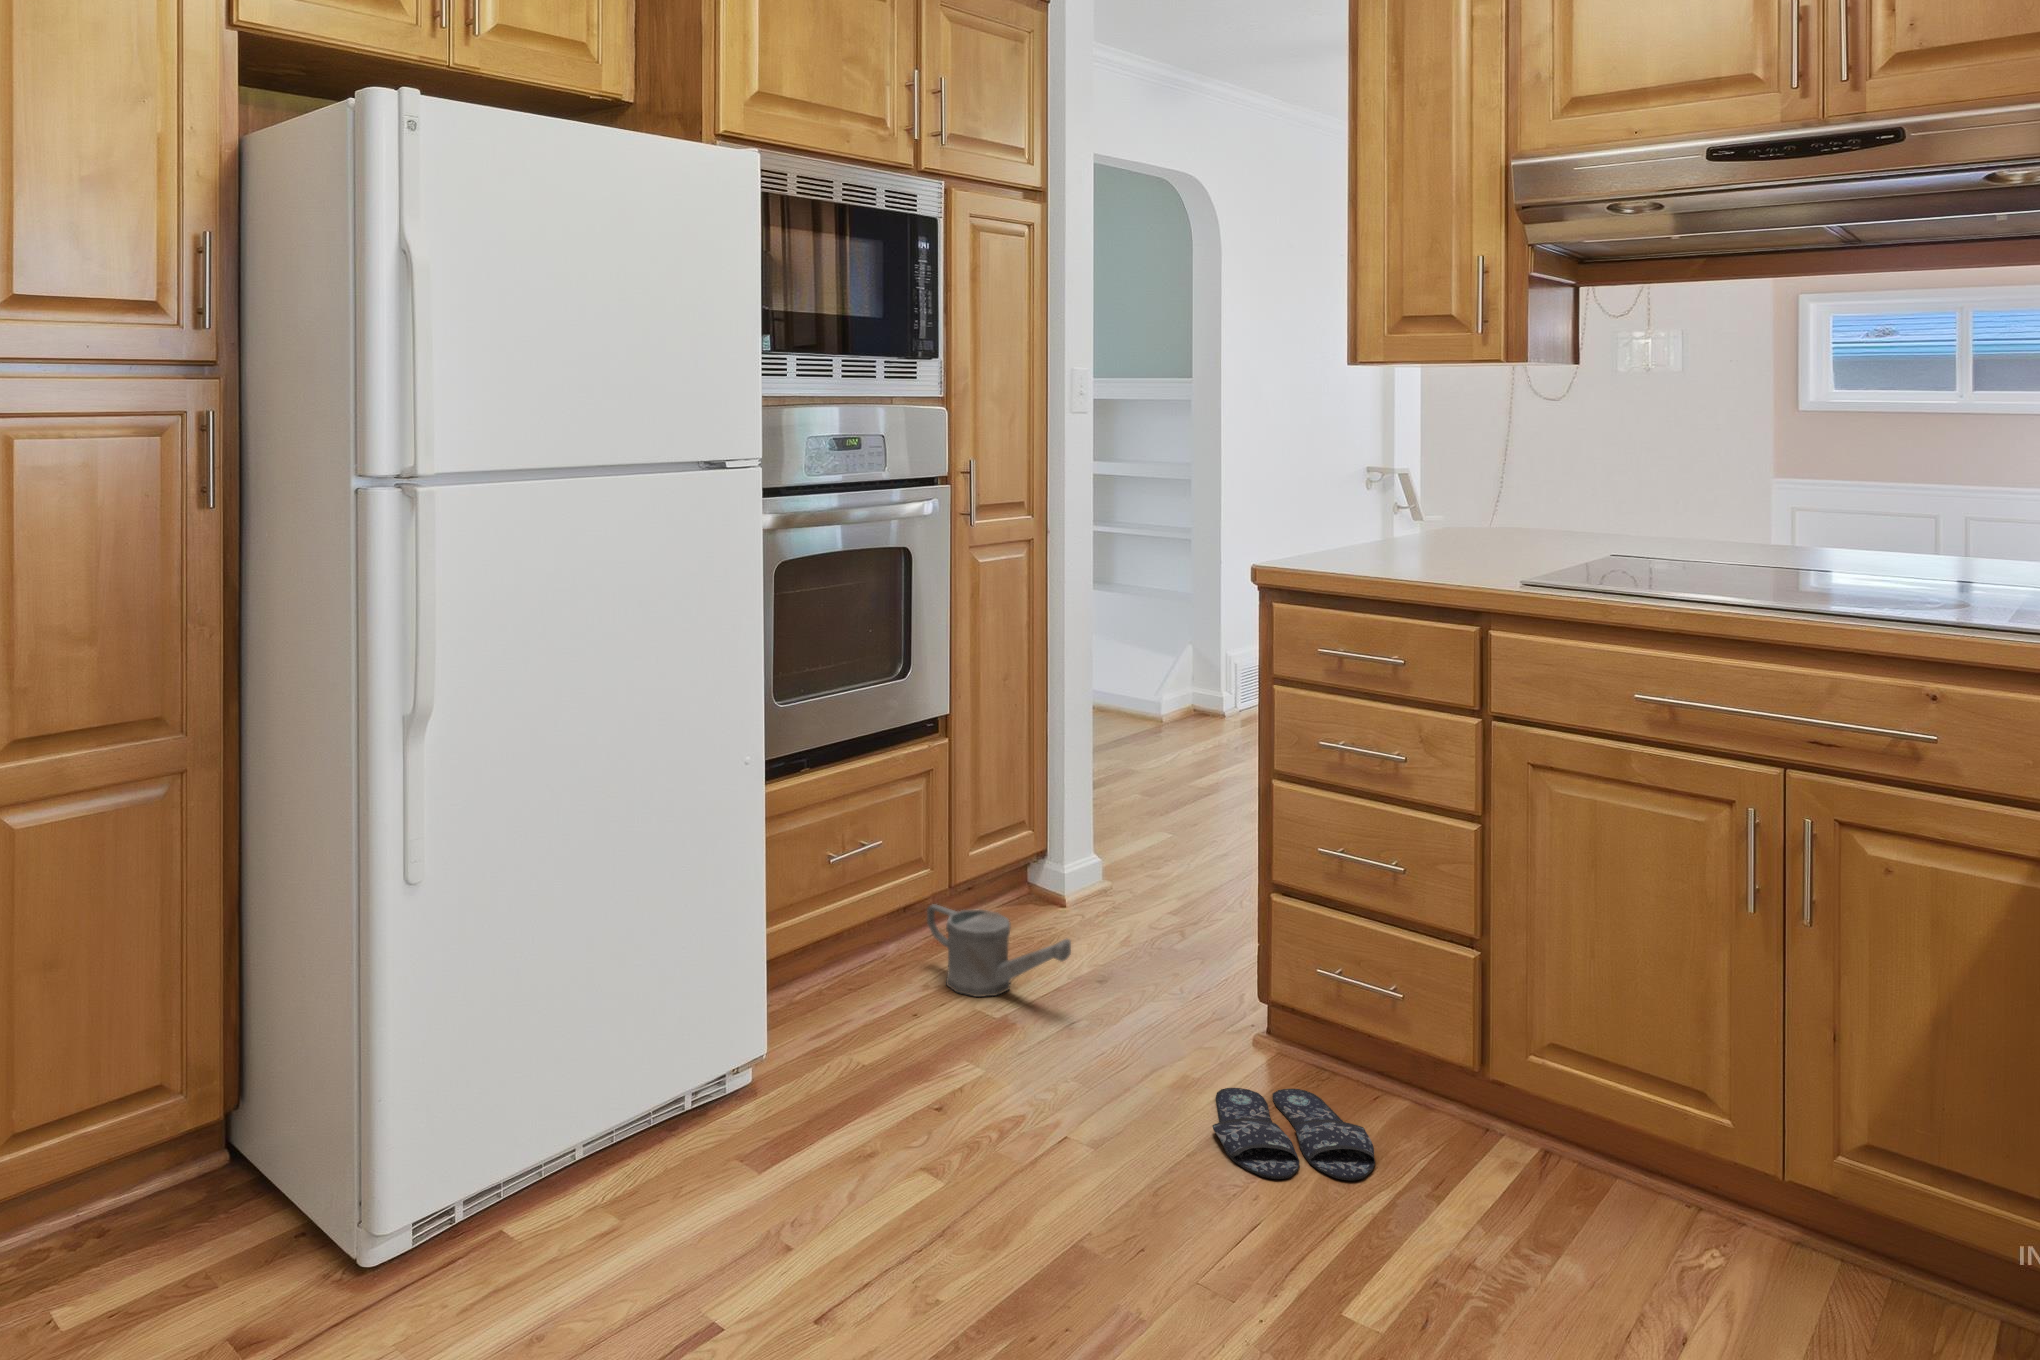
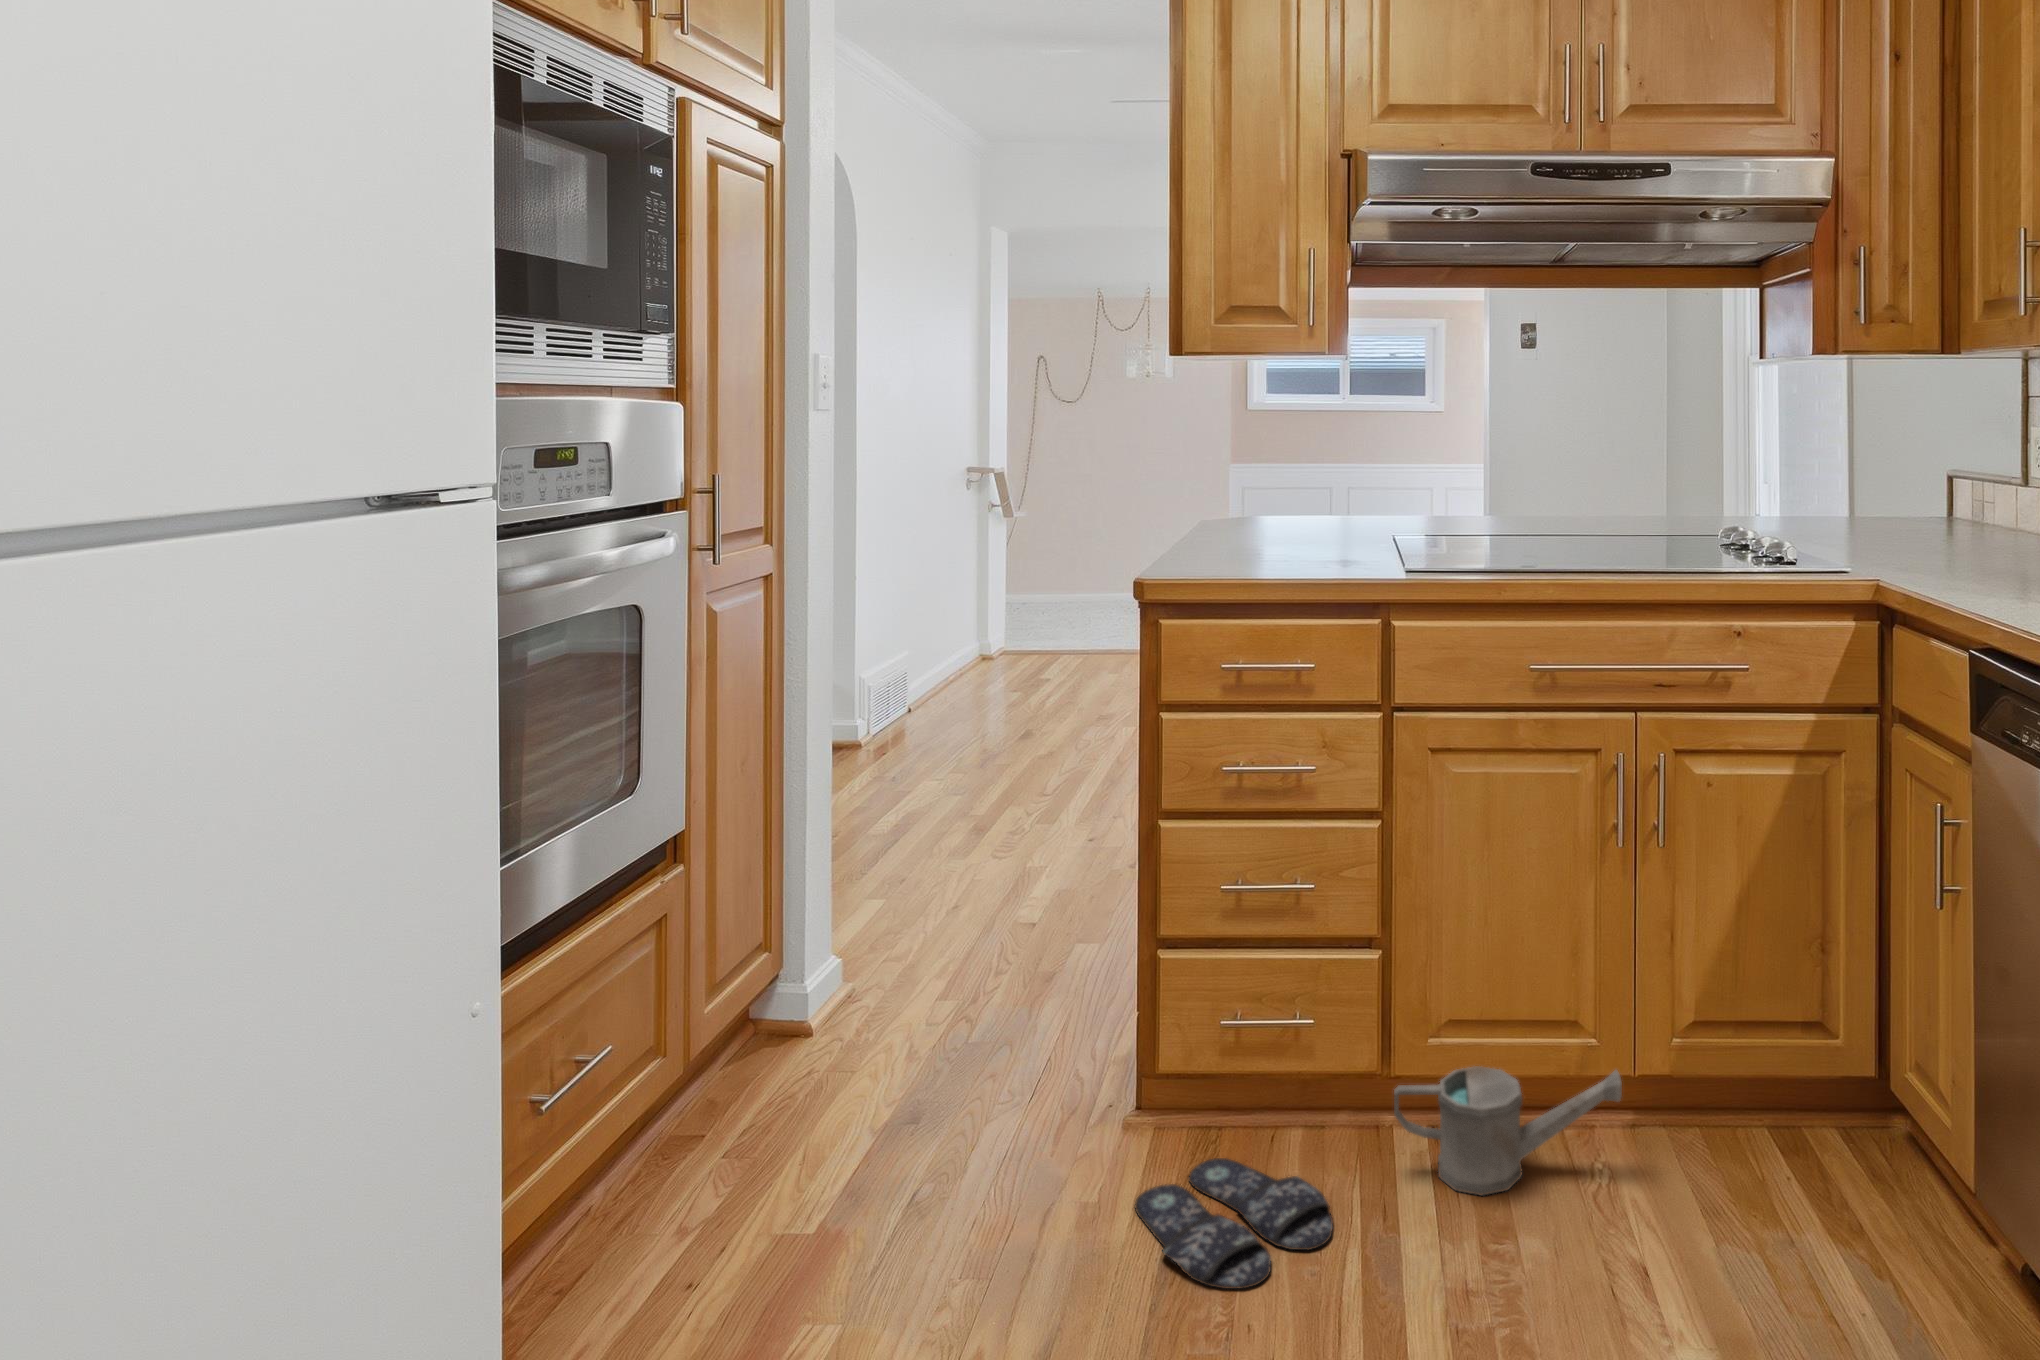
watering can: present [927,904,1071,997] -> present [1394,1066,1622,1195]

